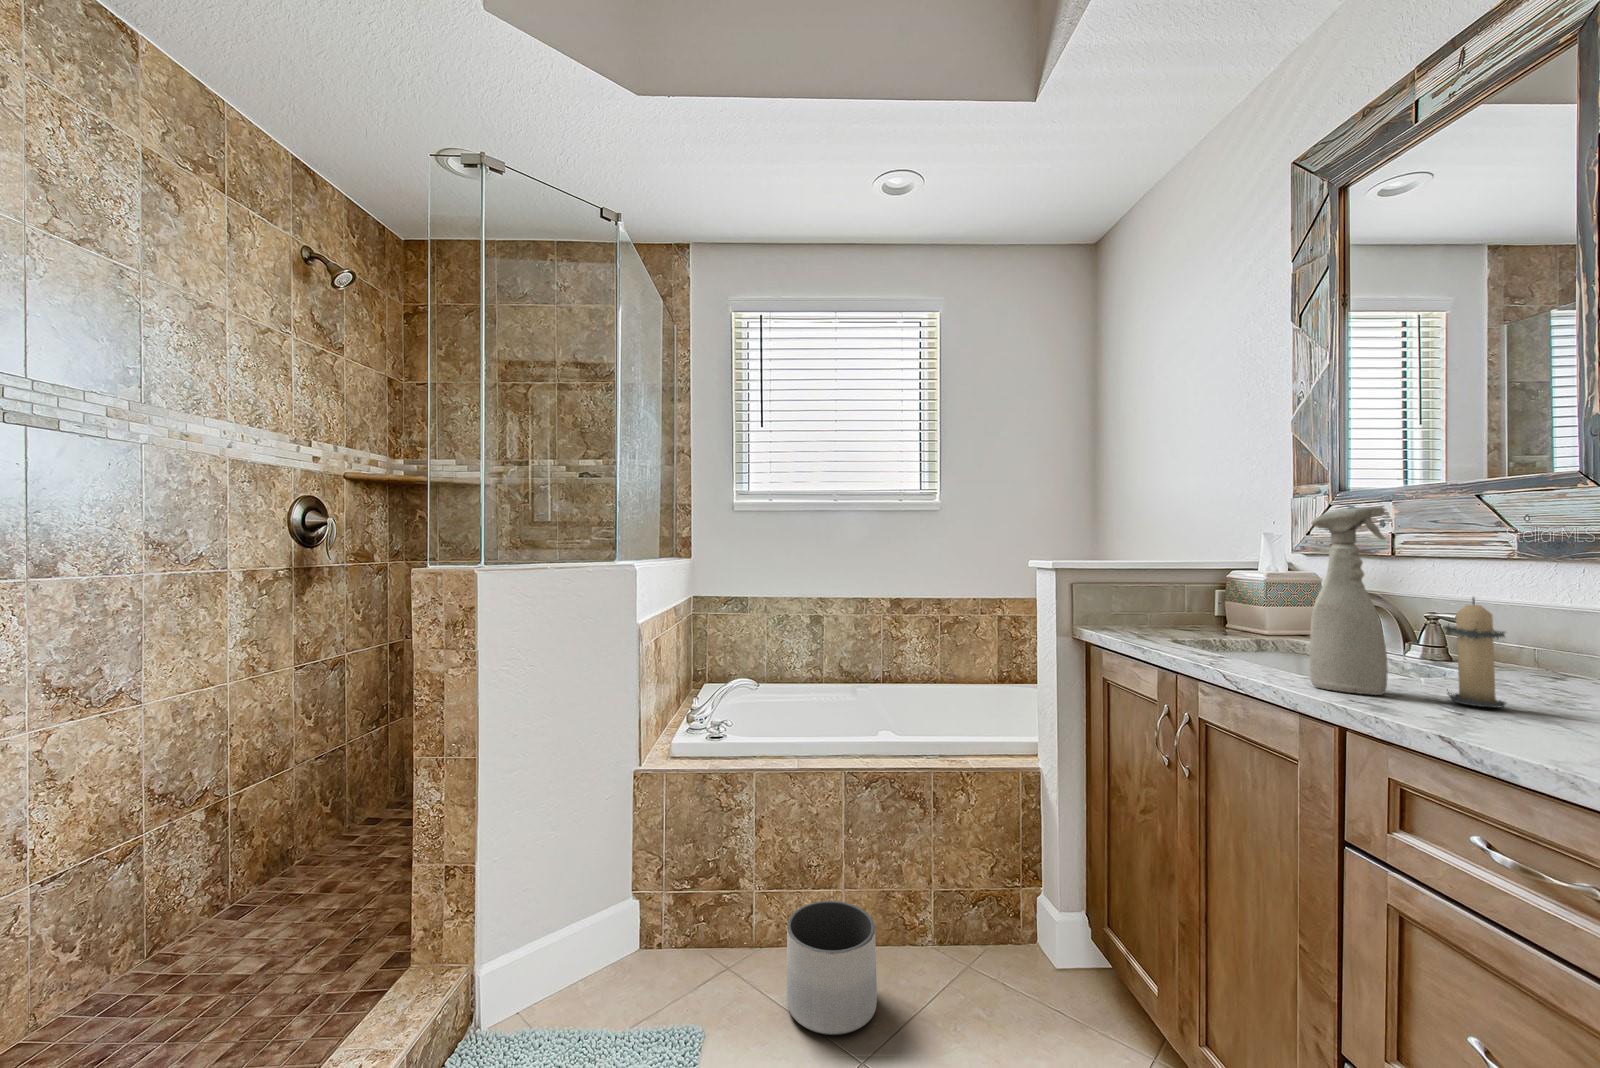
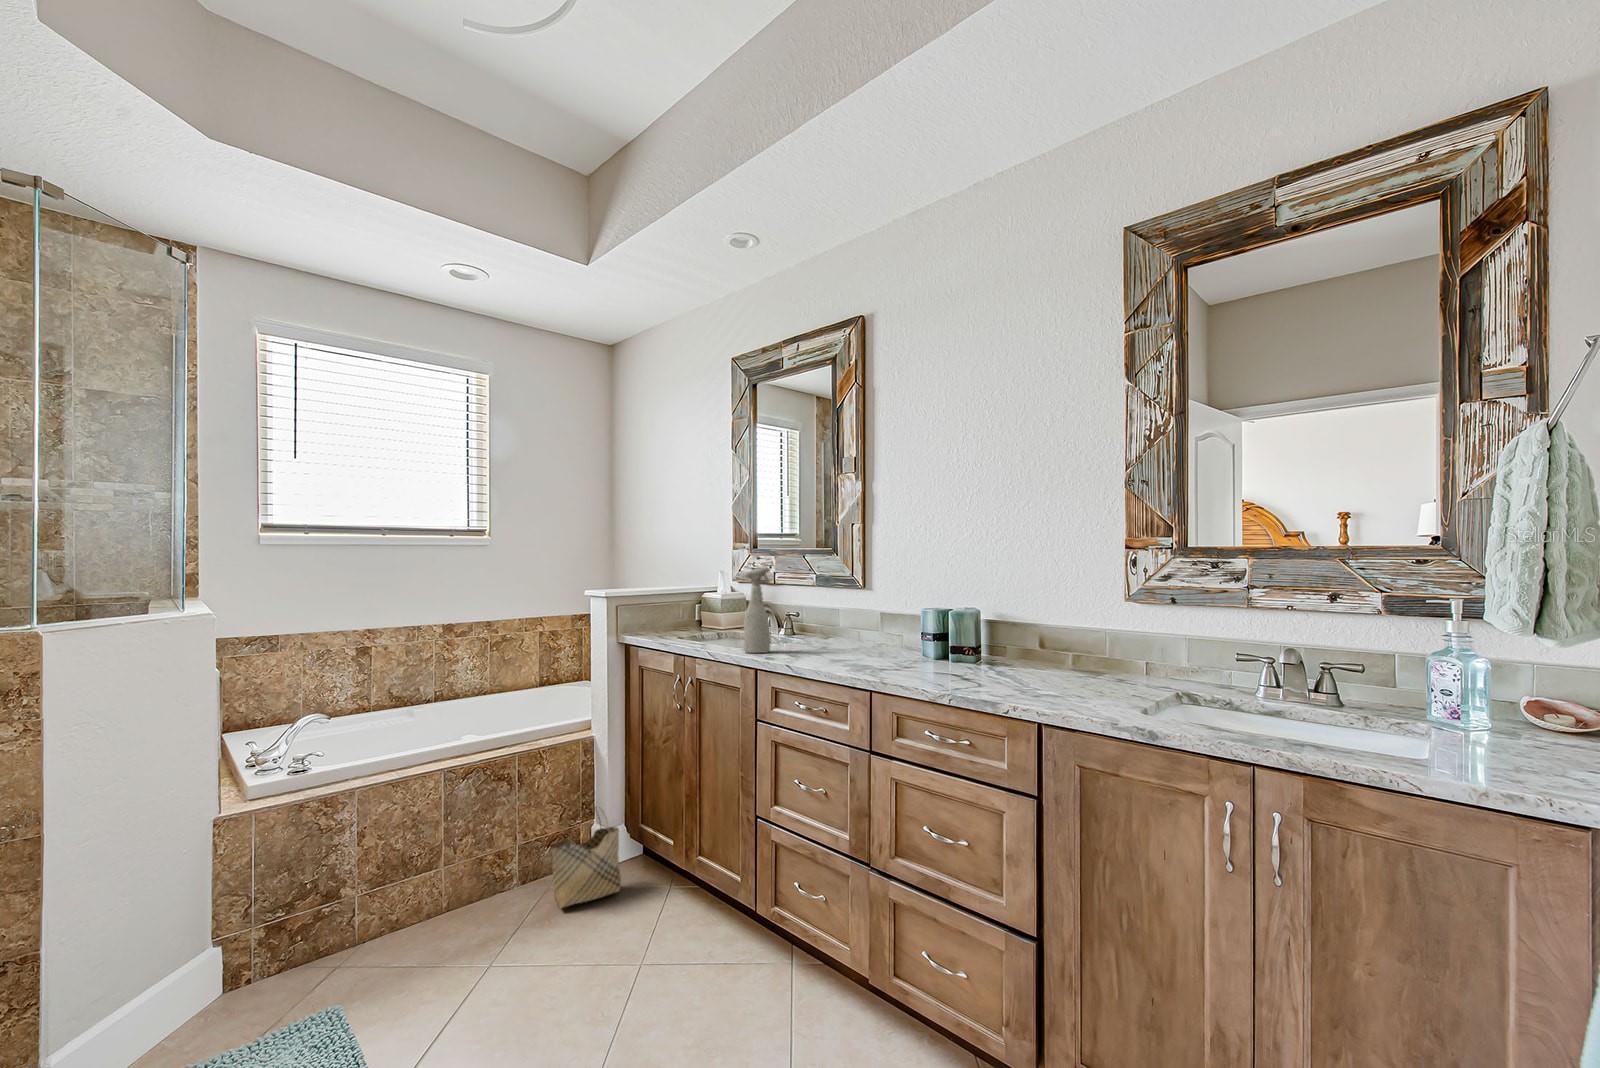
candle: present [1444,597,1506,707] -> none [786,607,808,653]
woven basket: none [964,855,1071,1026] -> present [551,798,621,908]
planter: present [787,901,877,1035] -> none [411,869,489,965]

